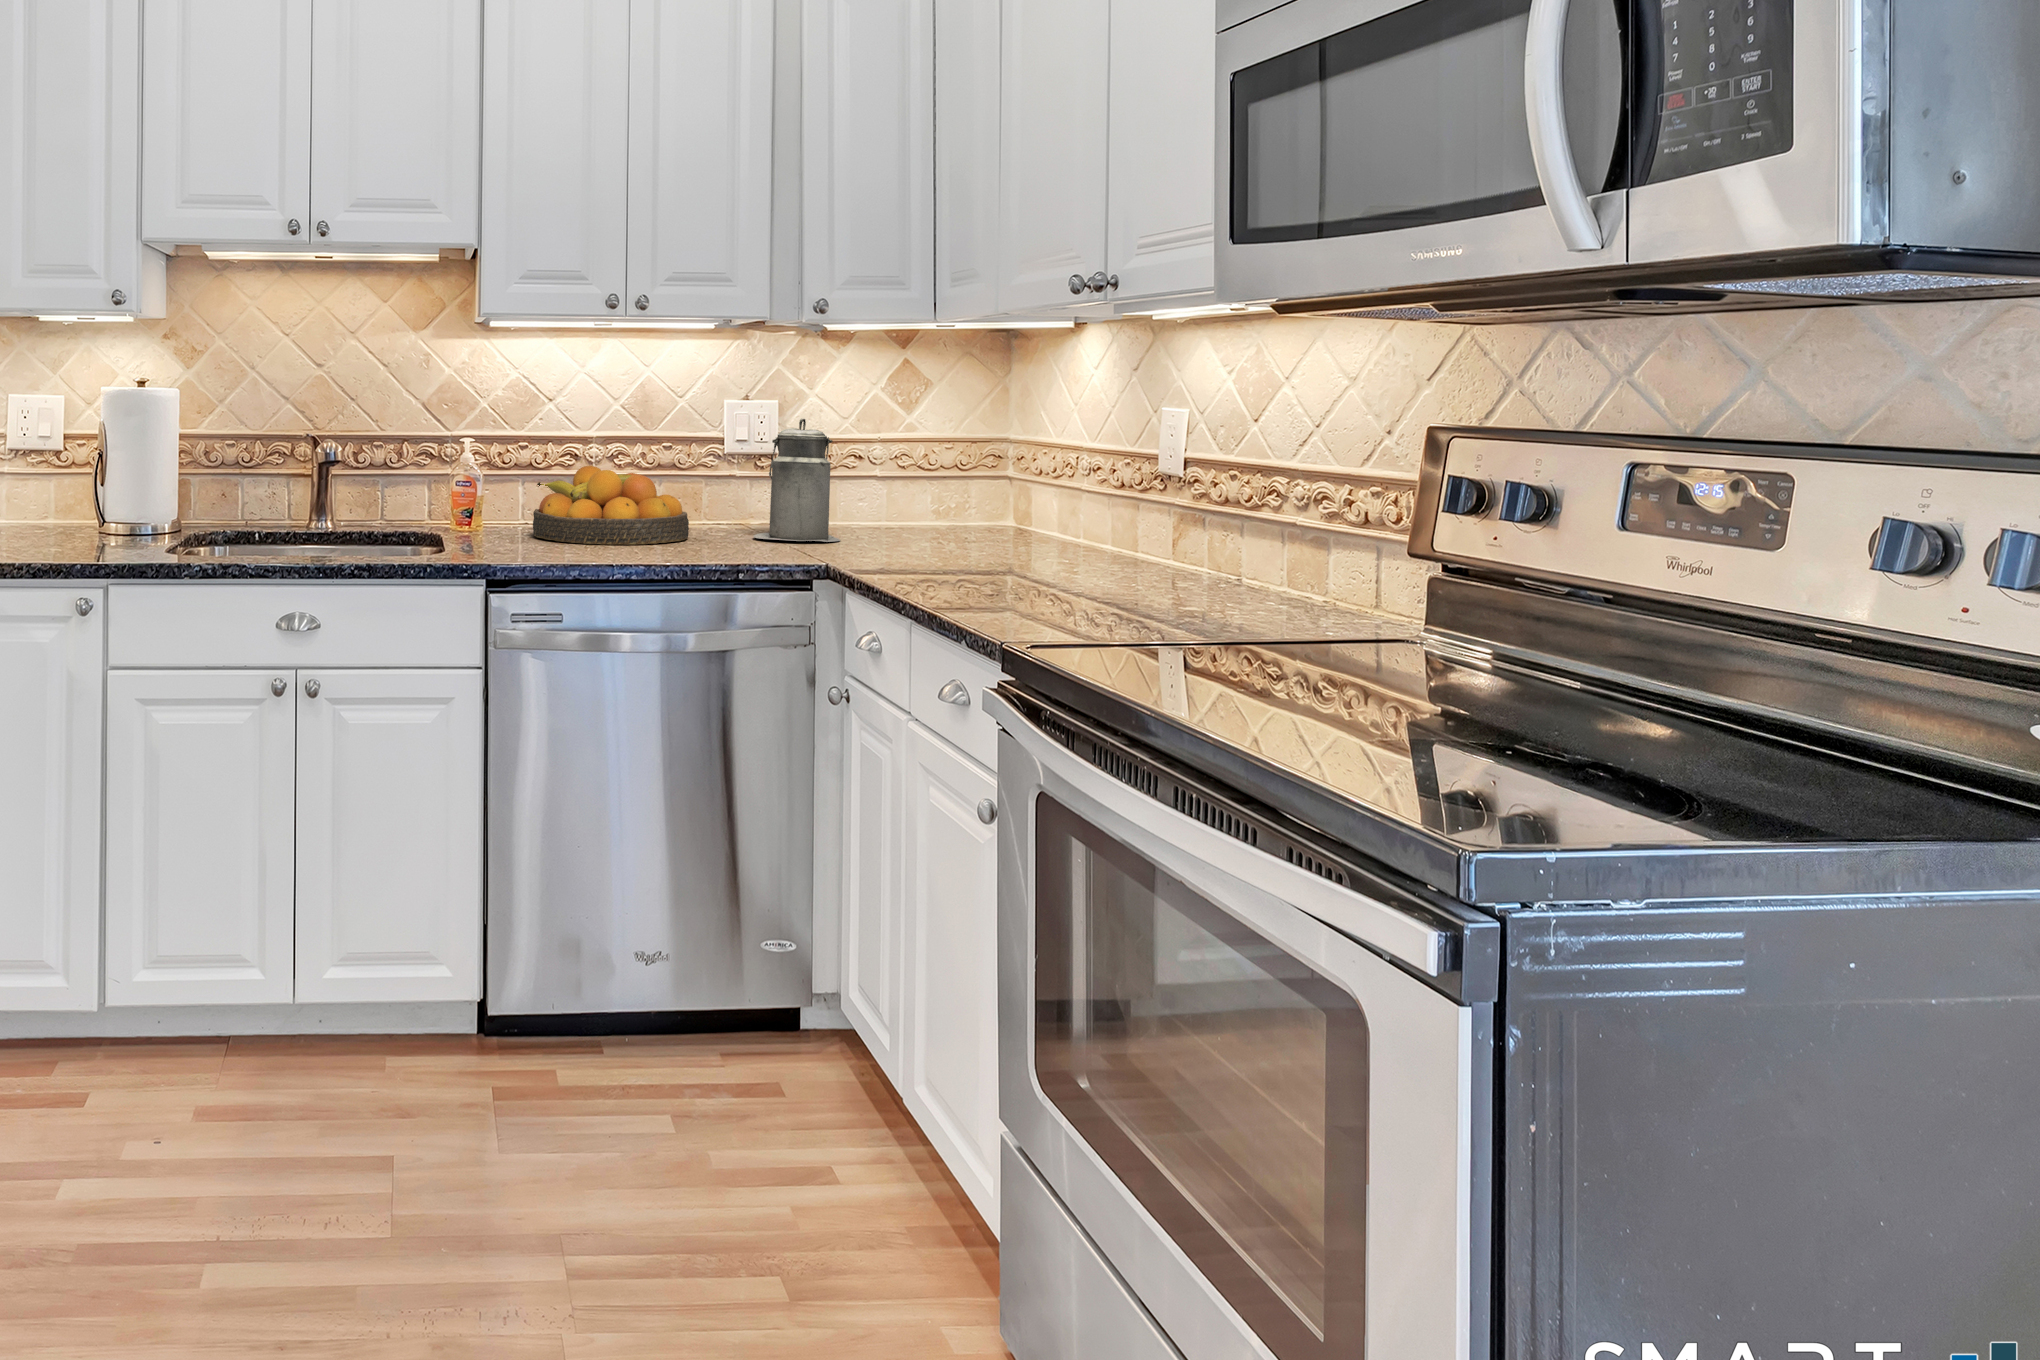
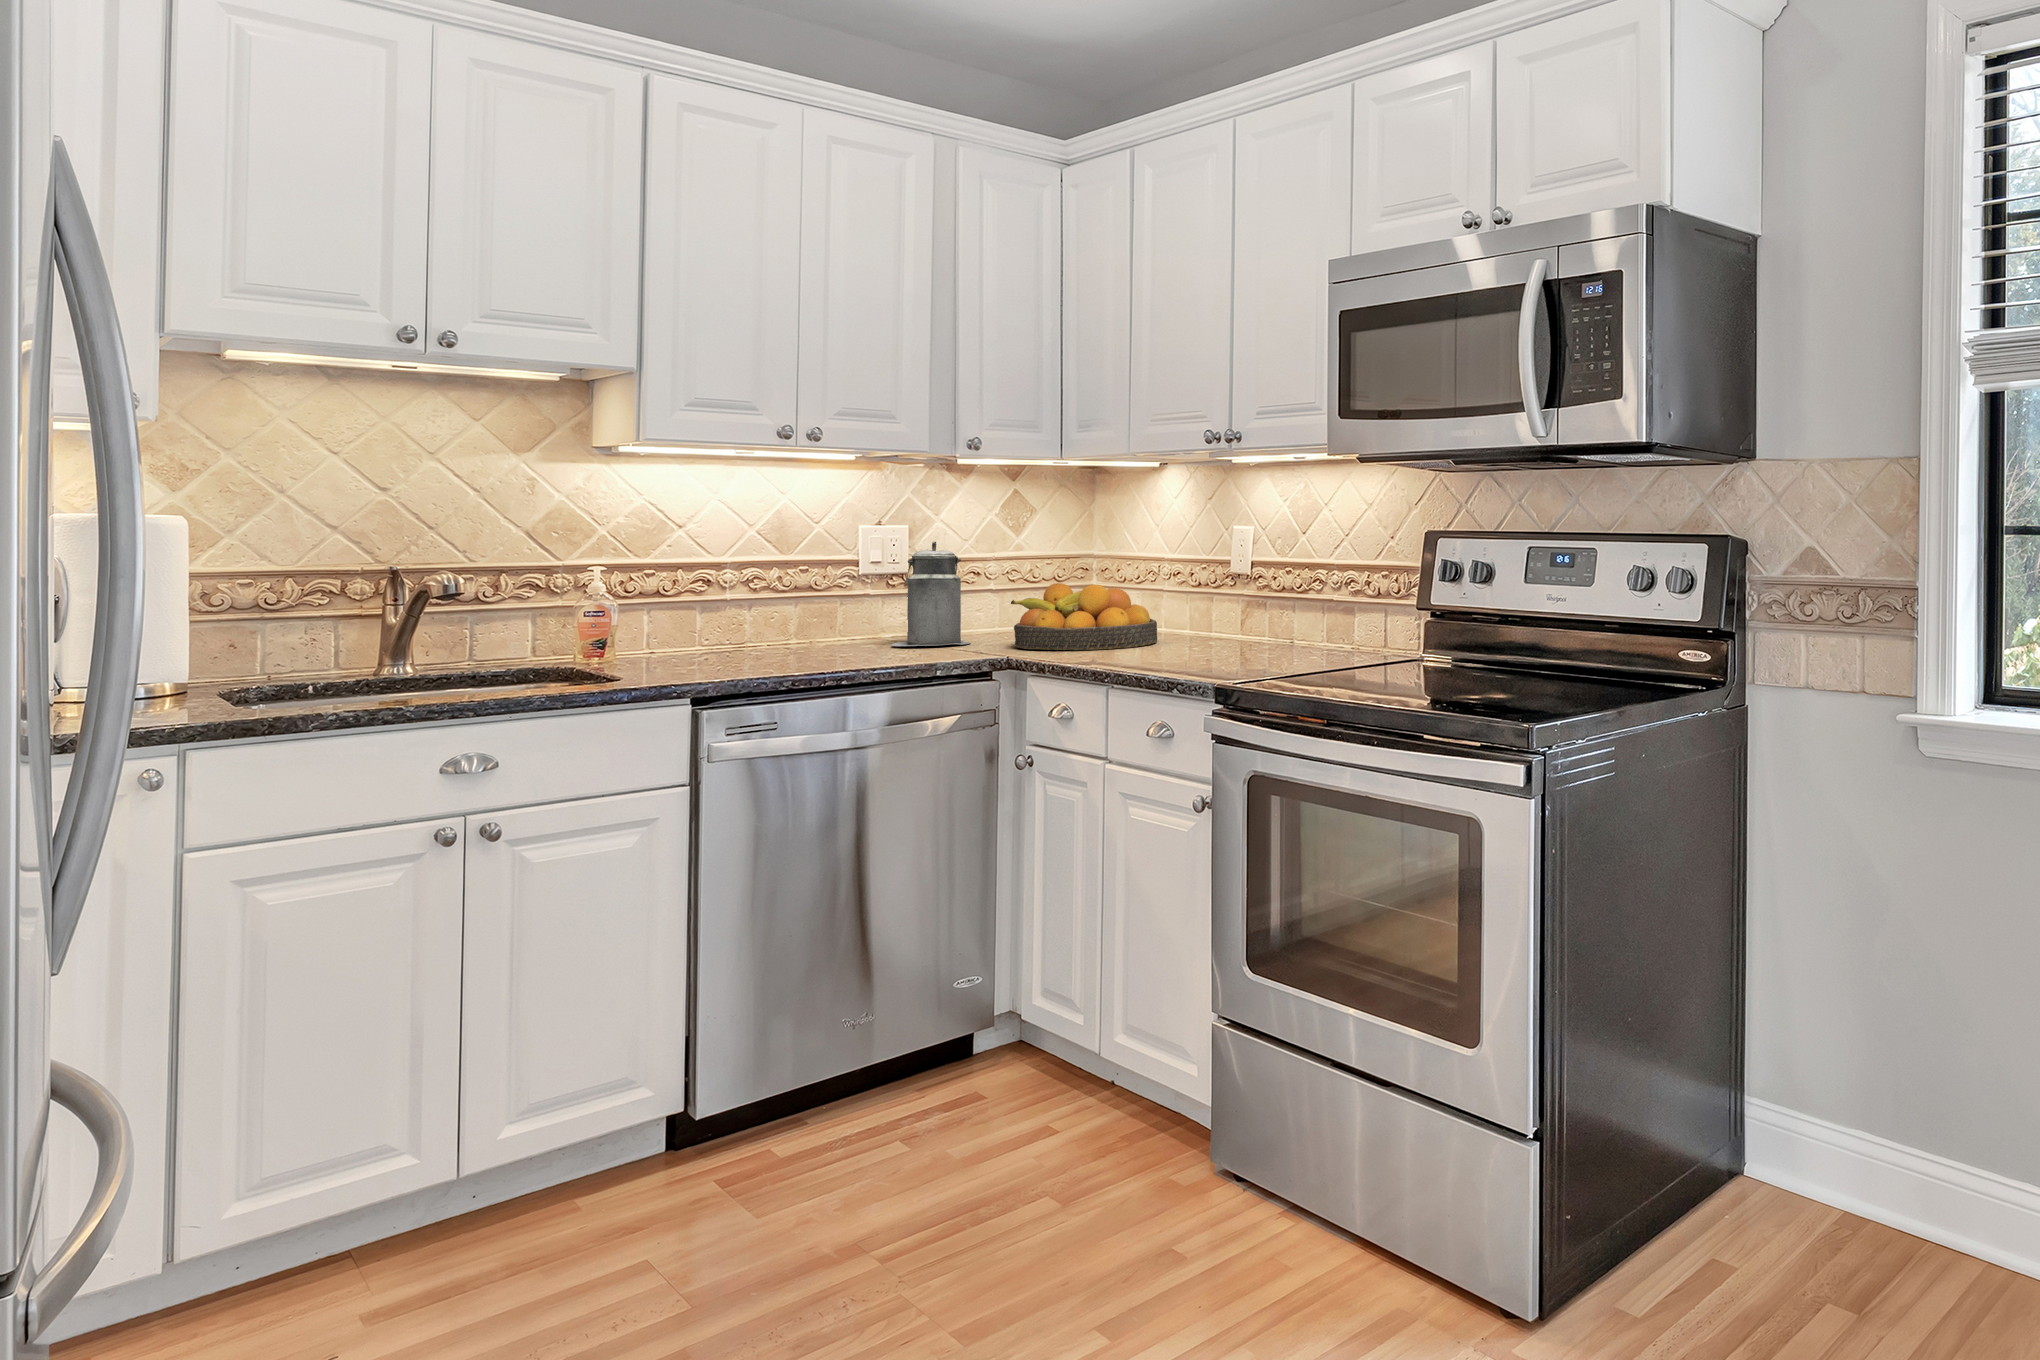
fruit bowl: present [533,466,689,545] -> present [1011,583,1157,650]

